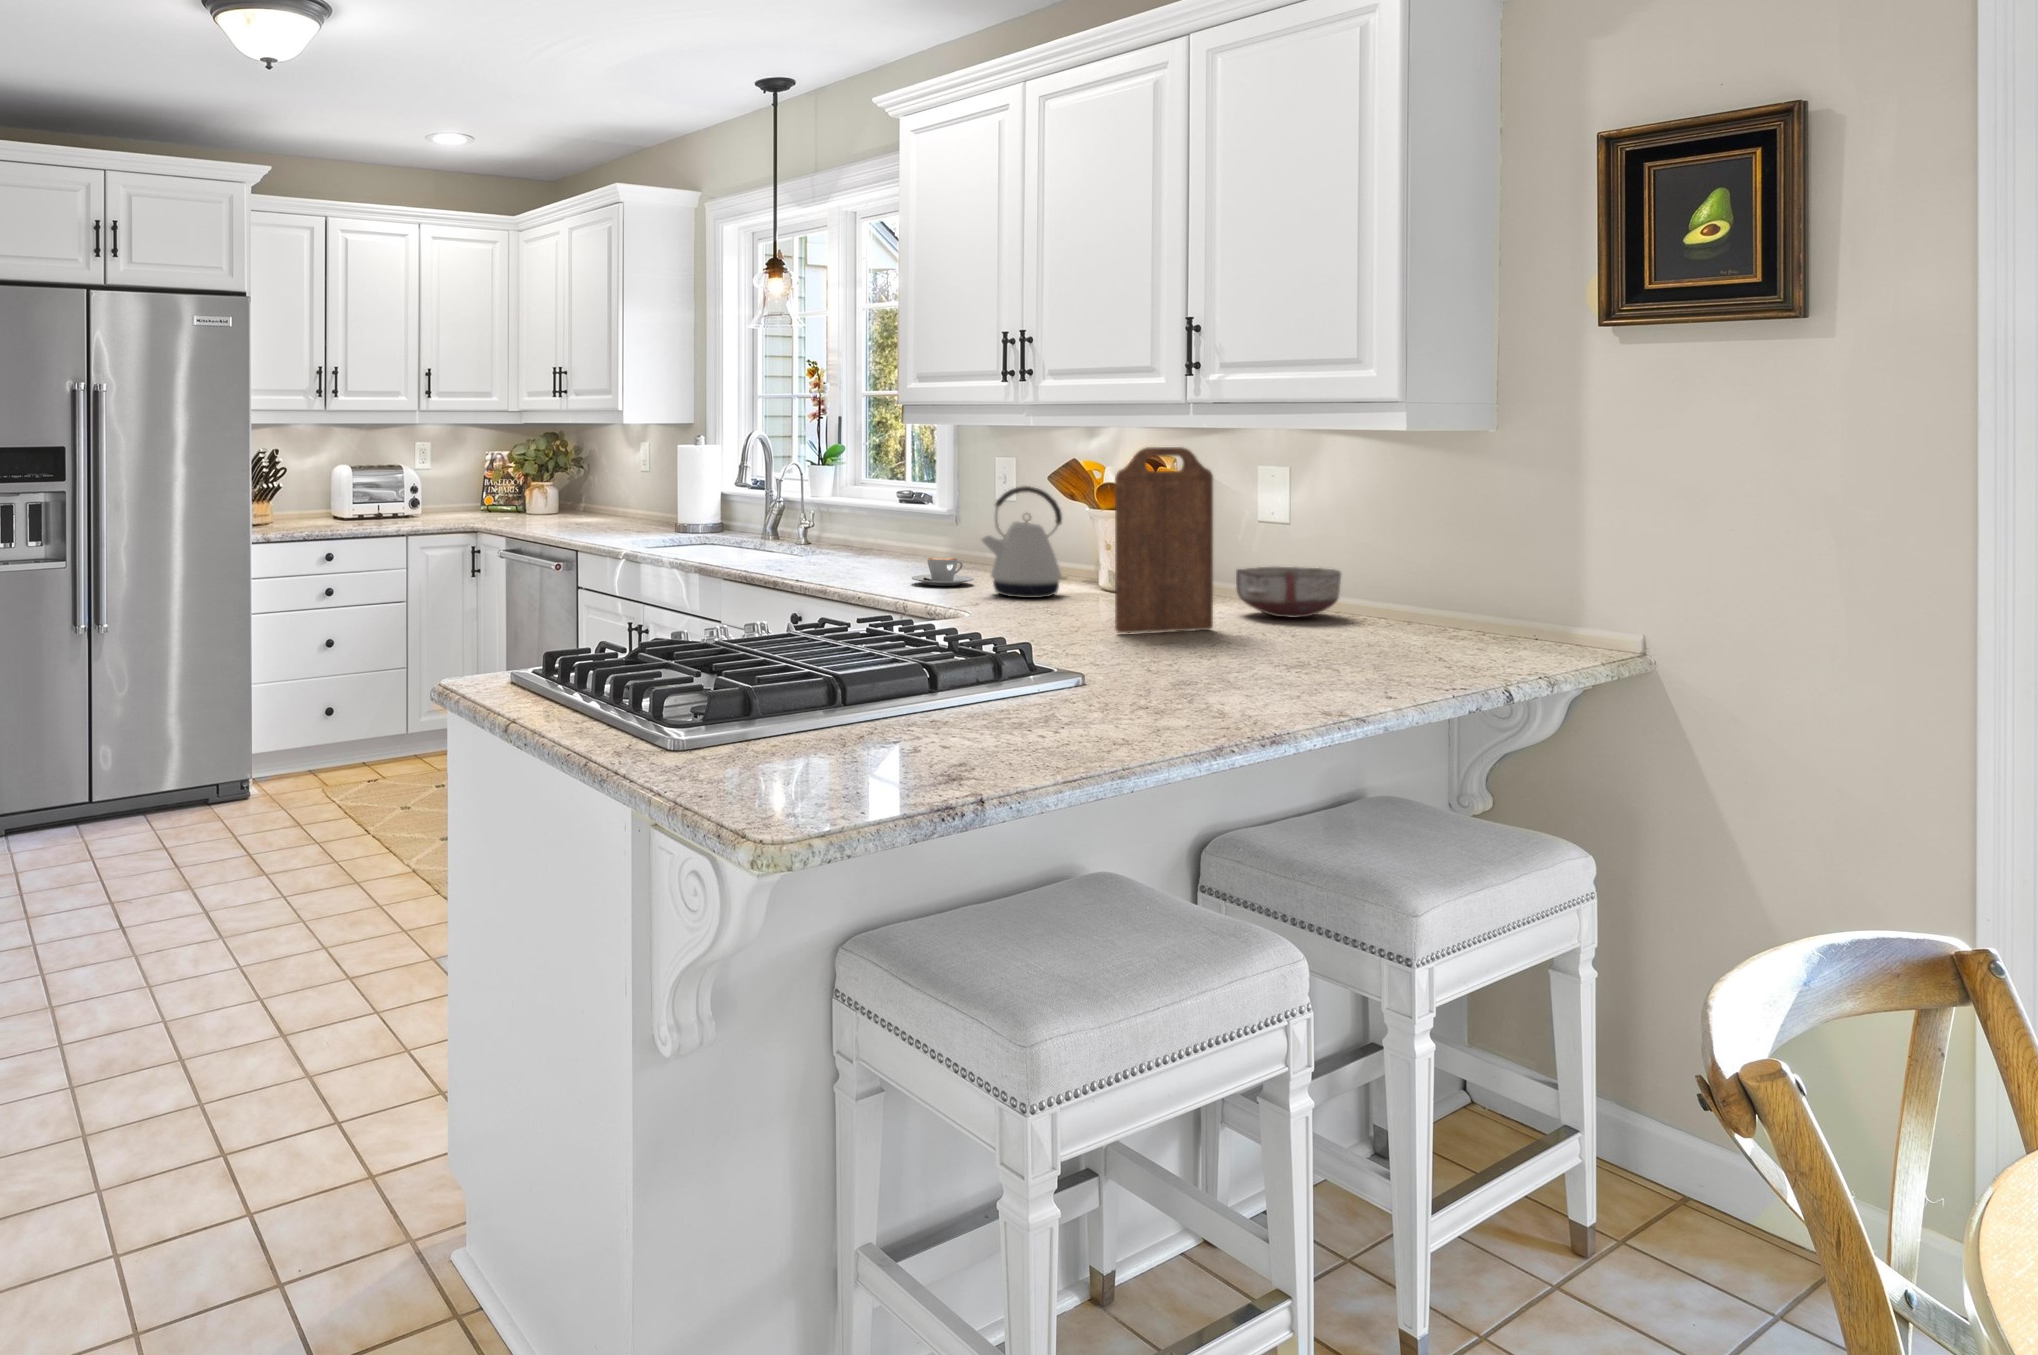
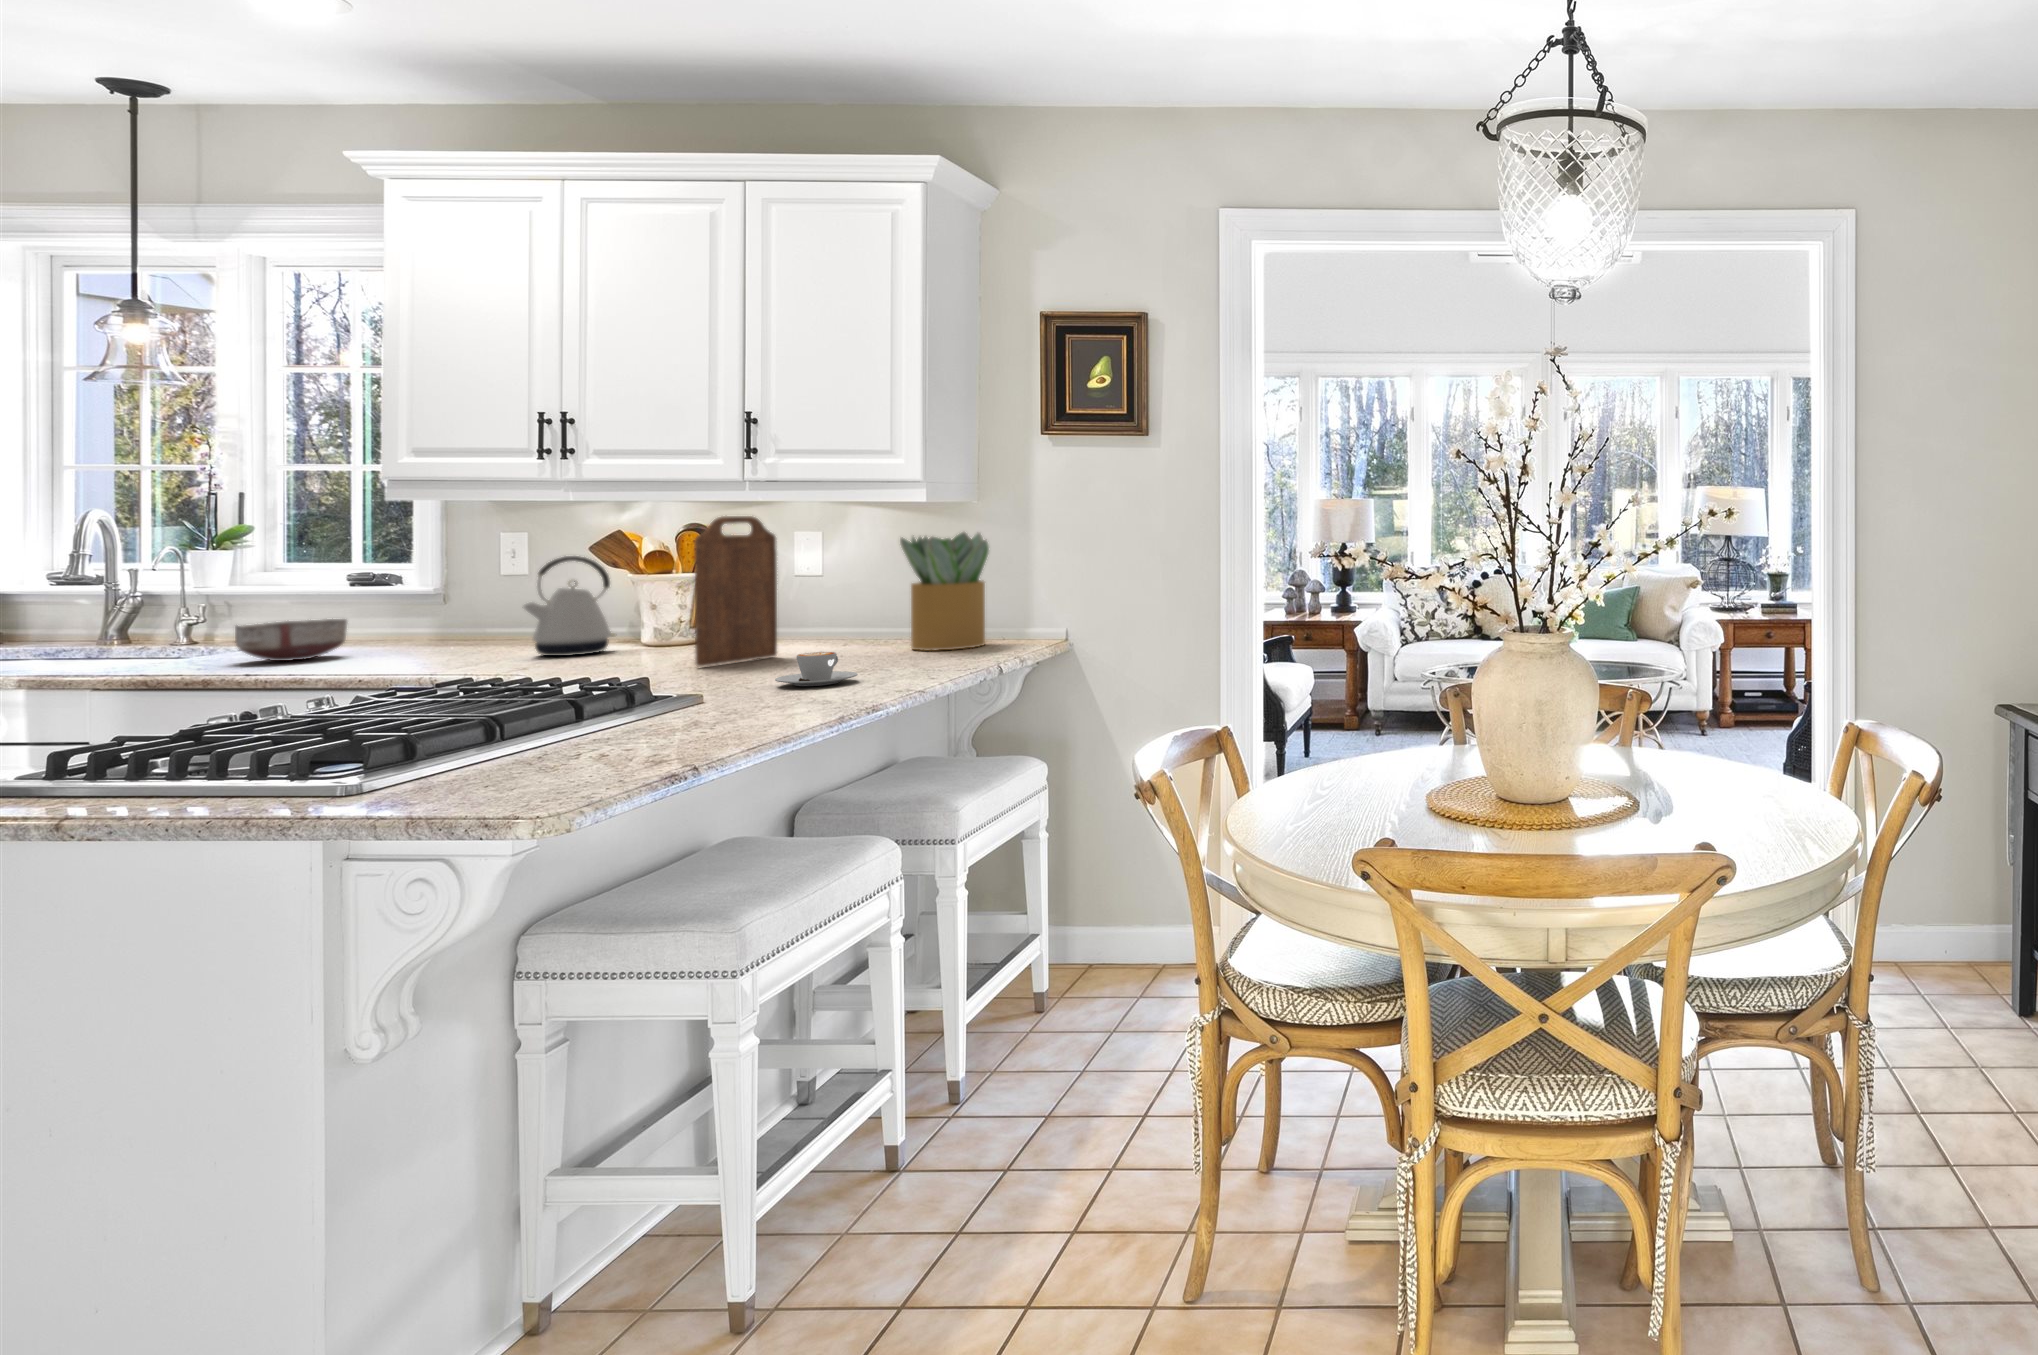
potted plant: none [1368,474,1503,651] -> present [900,532,989,651]
coffee cup: present [912,557,973,586] -> present [775,652,857,686]
ceramic bowl: present [1236,567,1341,618] -> present [235,619,347,661]

